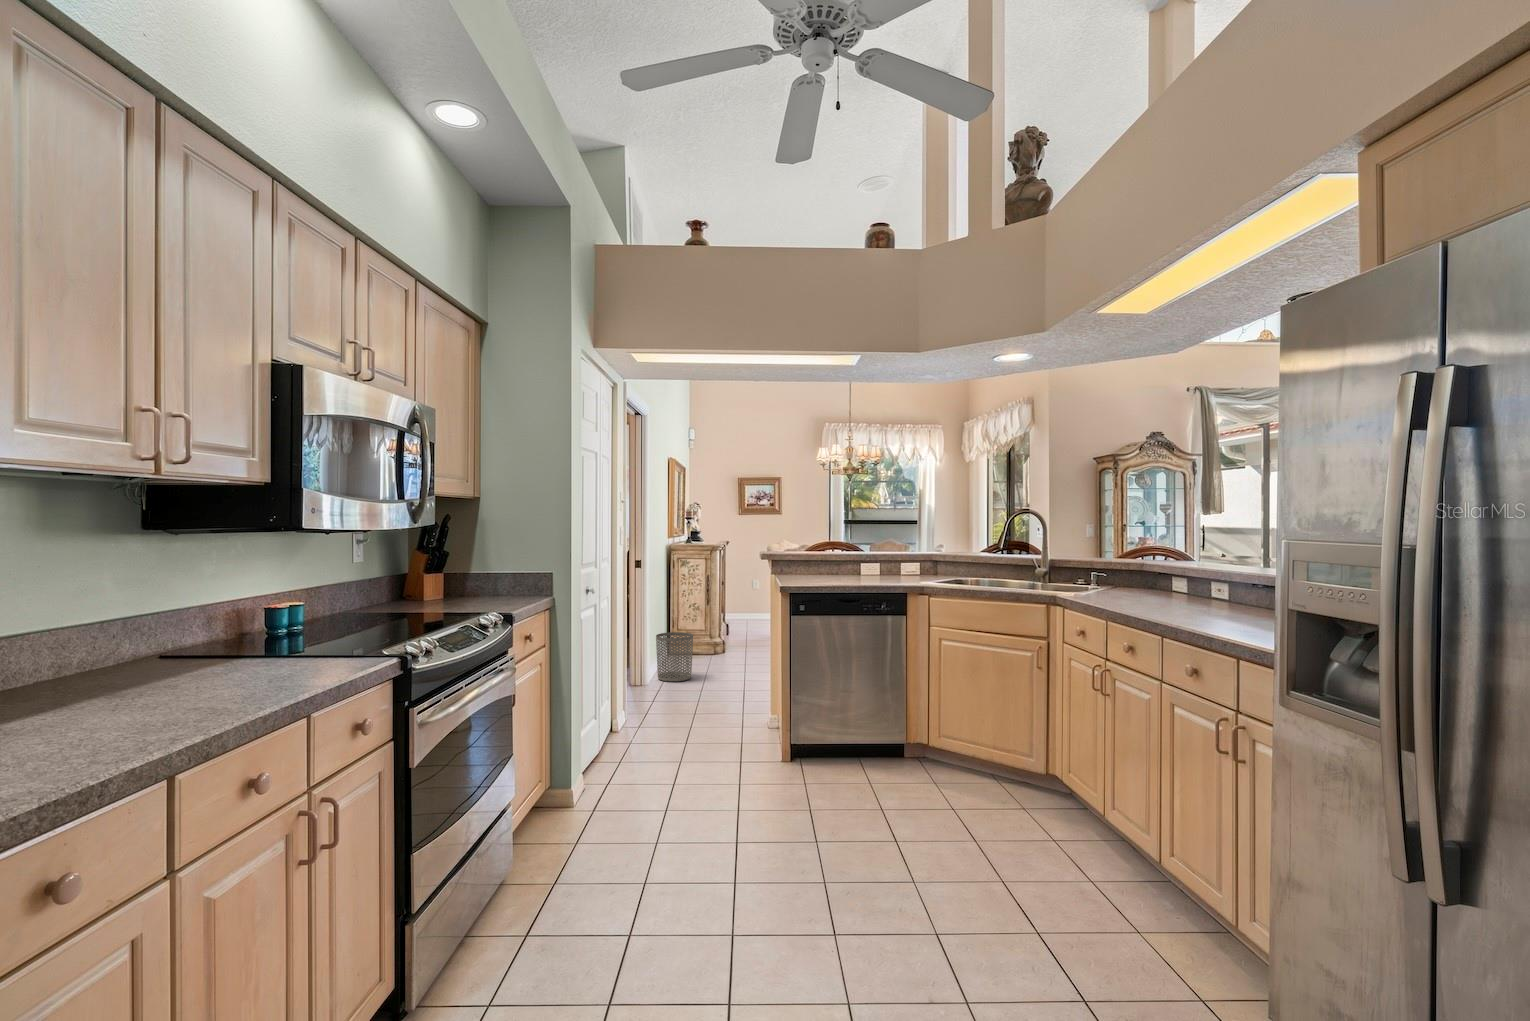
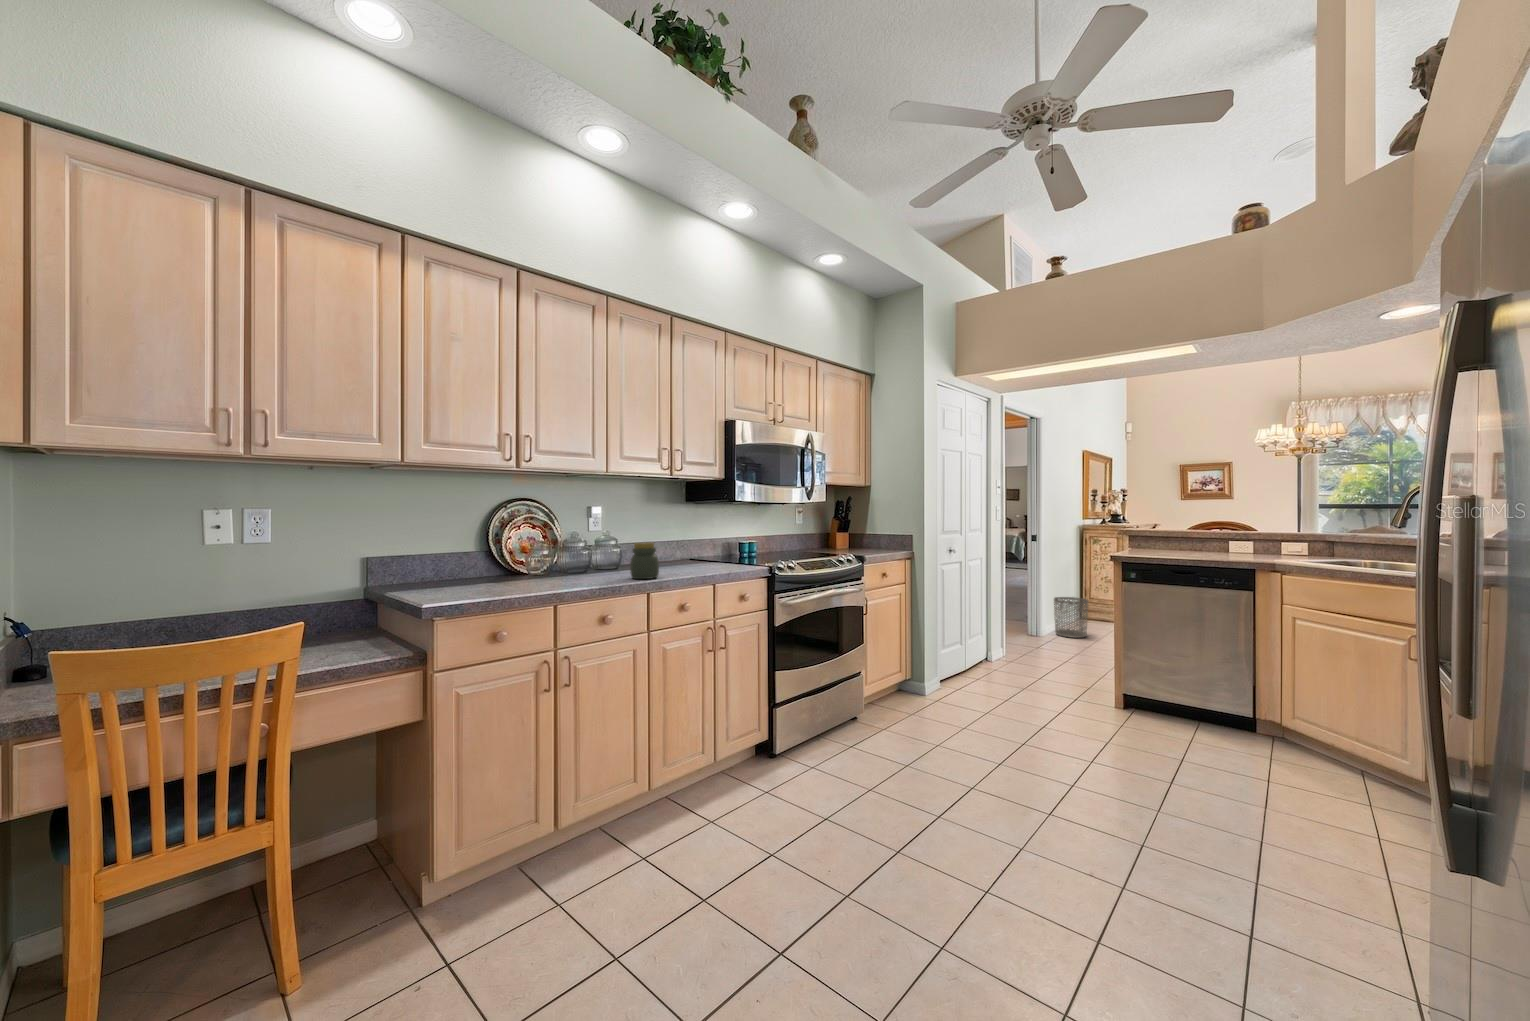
jar: none [71,639,166,743] -> present [630,542,659,579]

